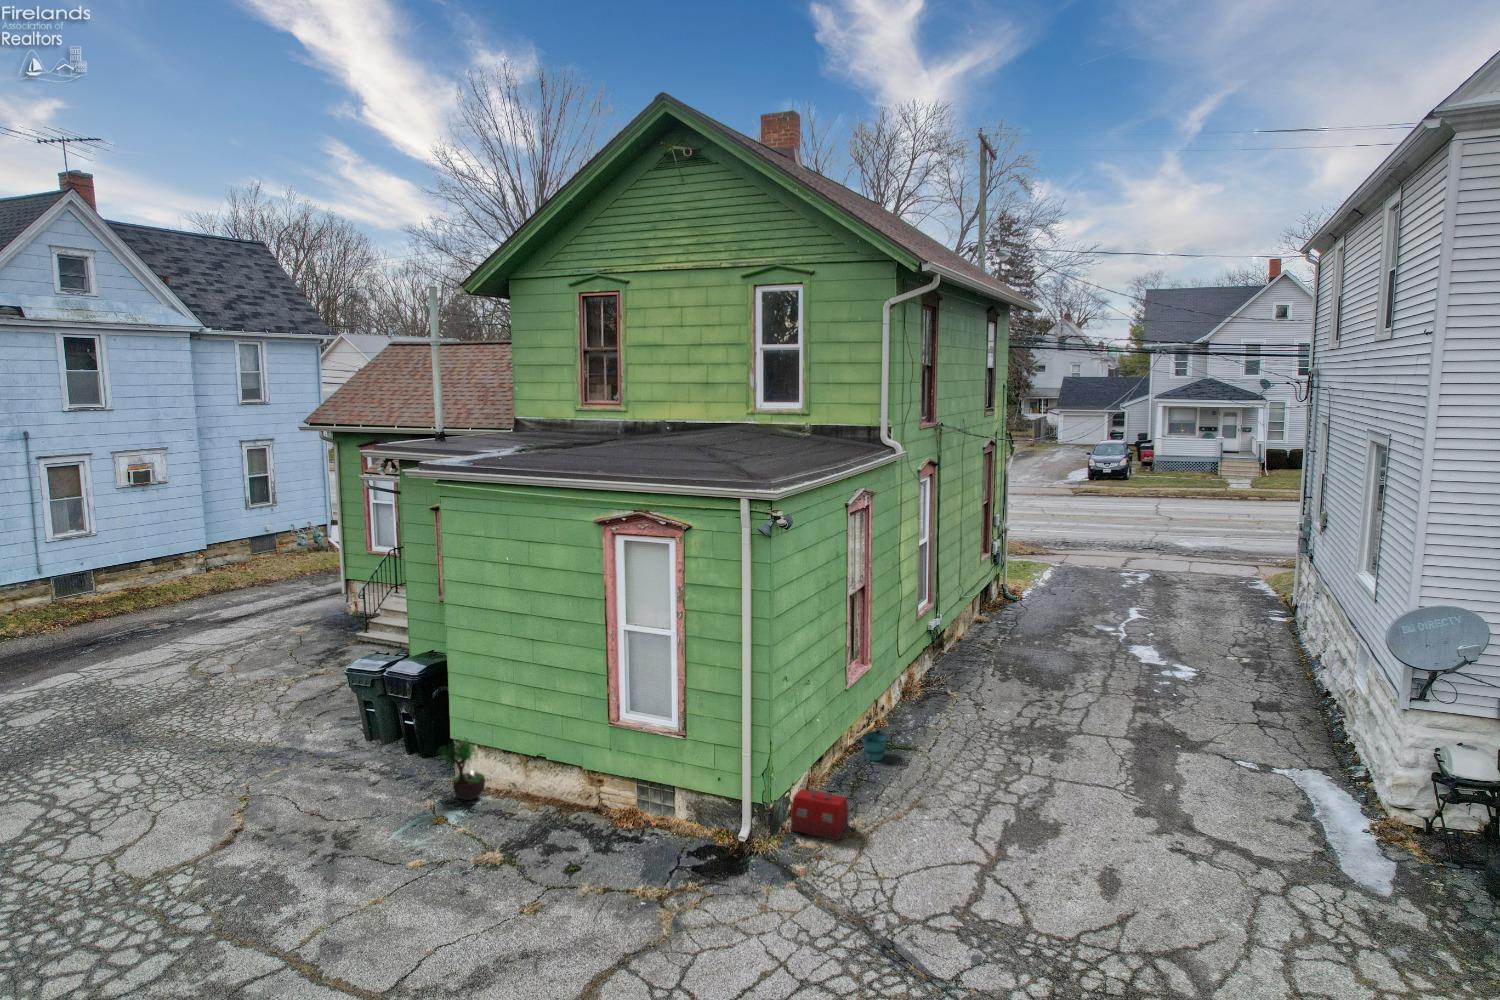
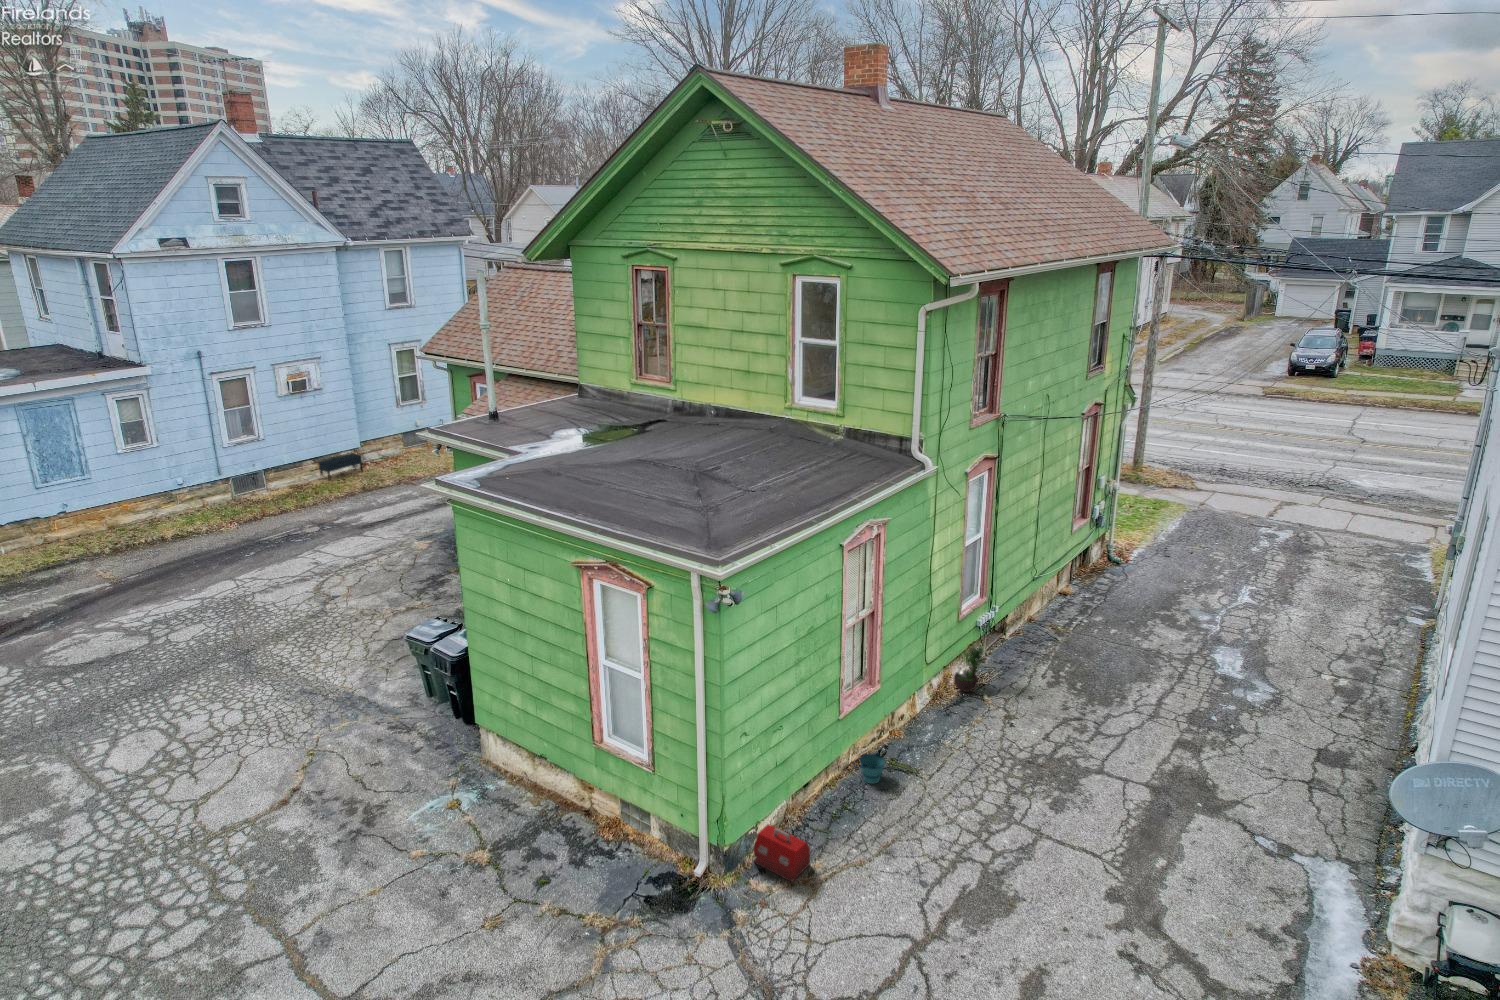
bench: none [155,555,208,584] -> present [318,453,363,480]
potted tree: present [440,738,485,800] -> present [954,647,984,692]

